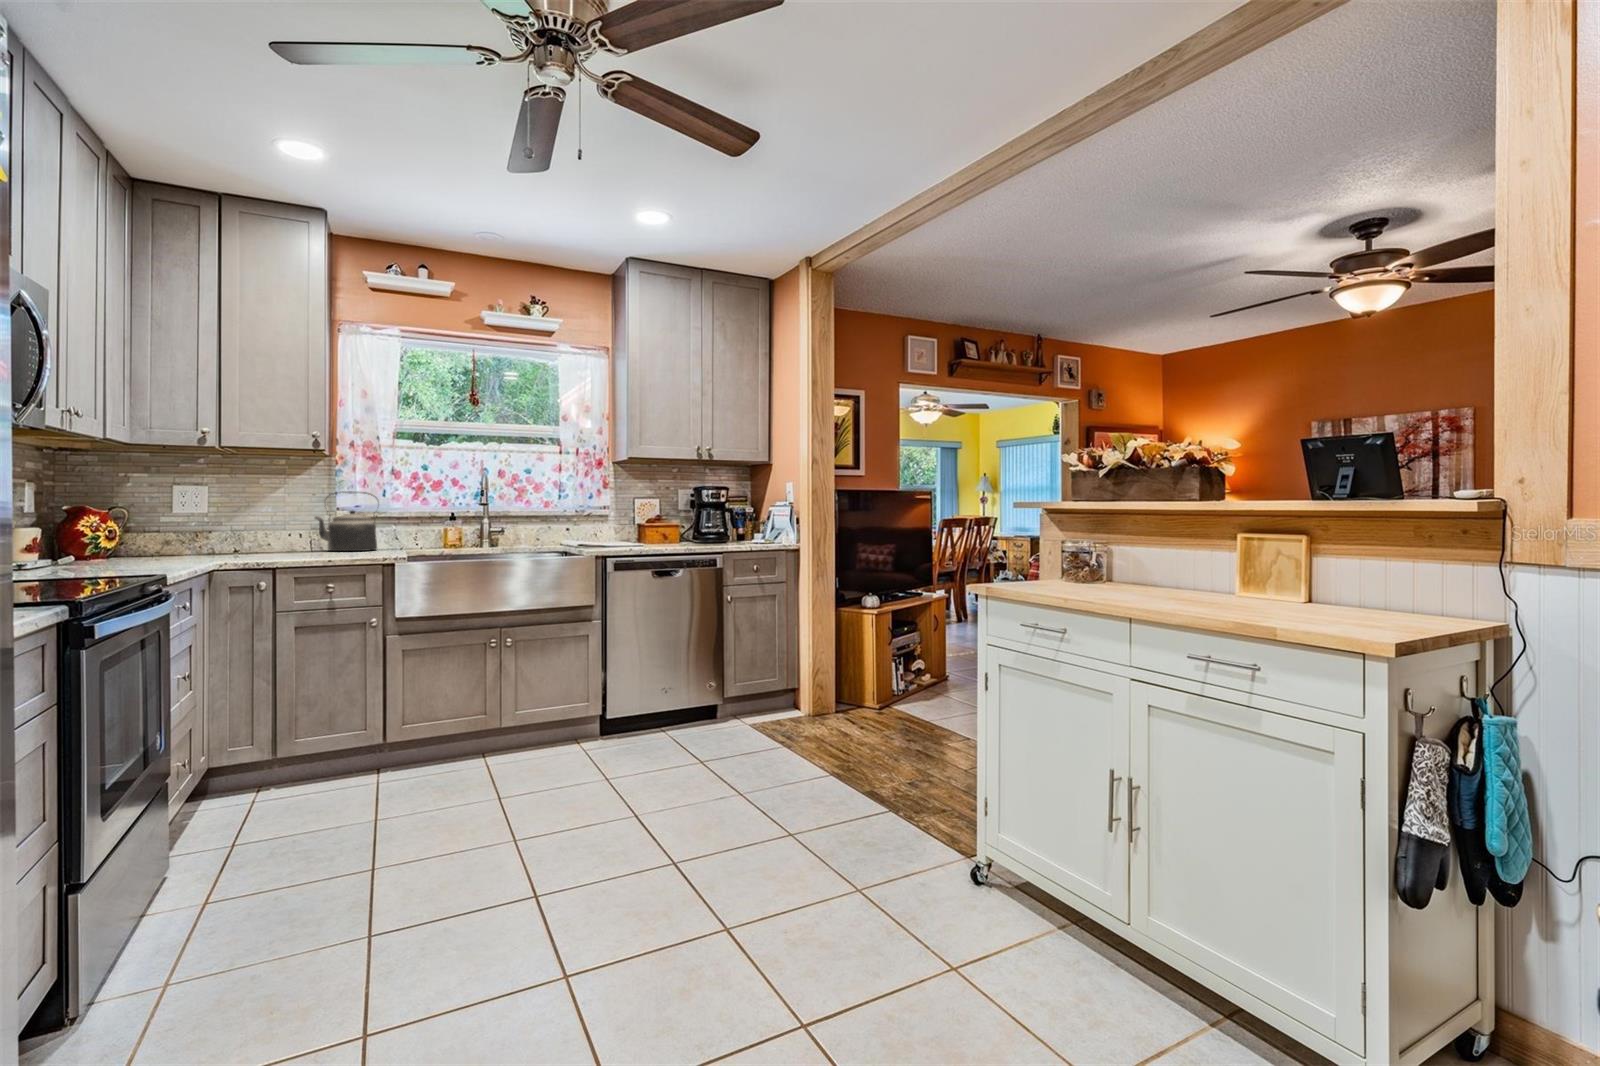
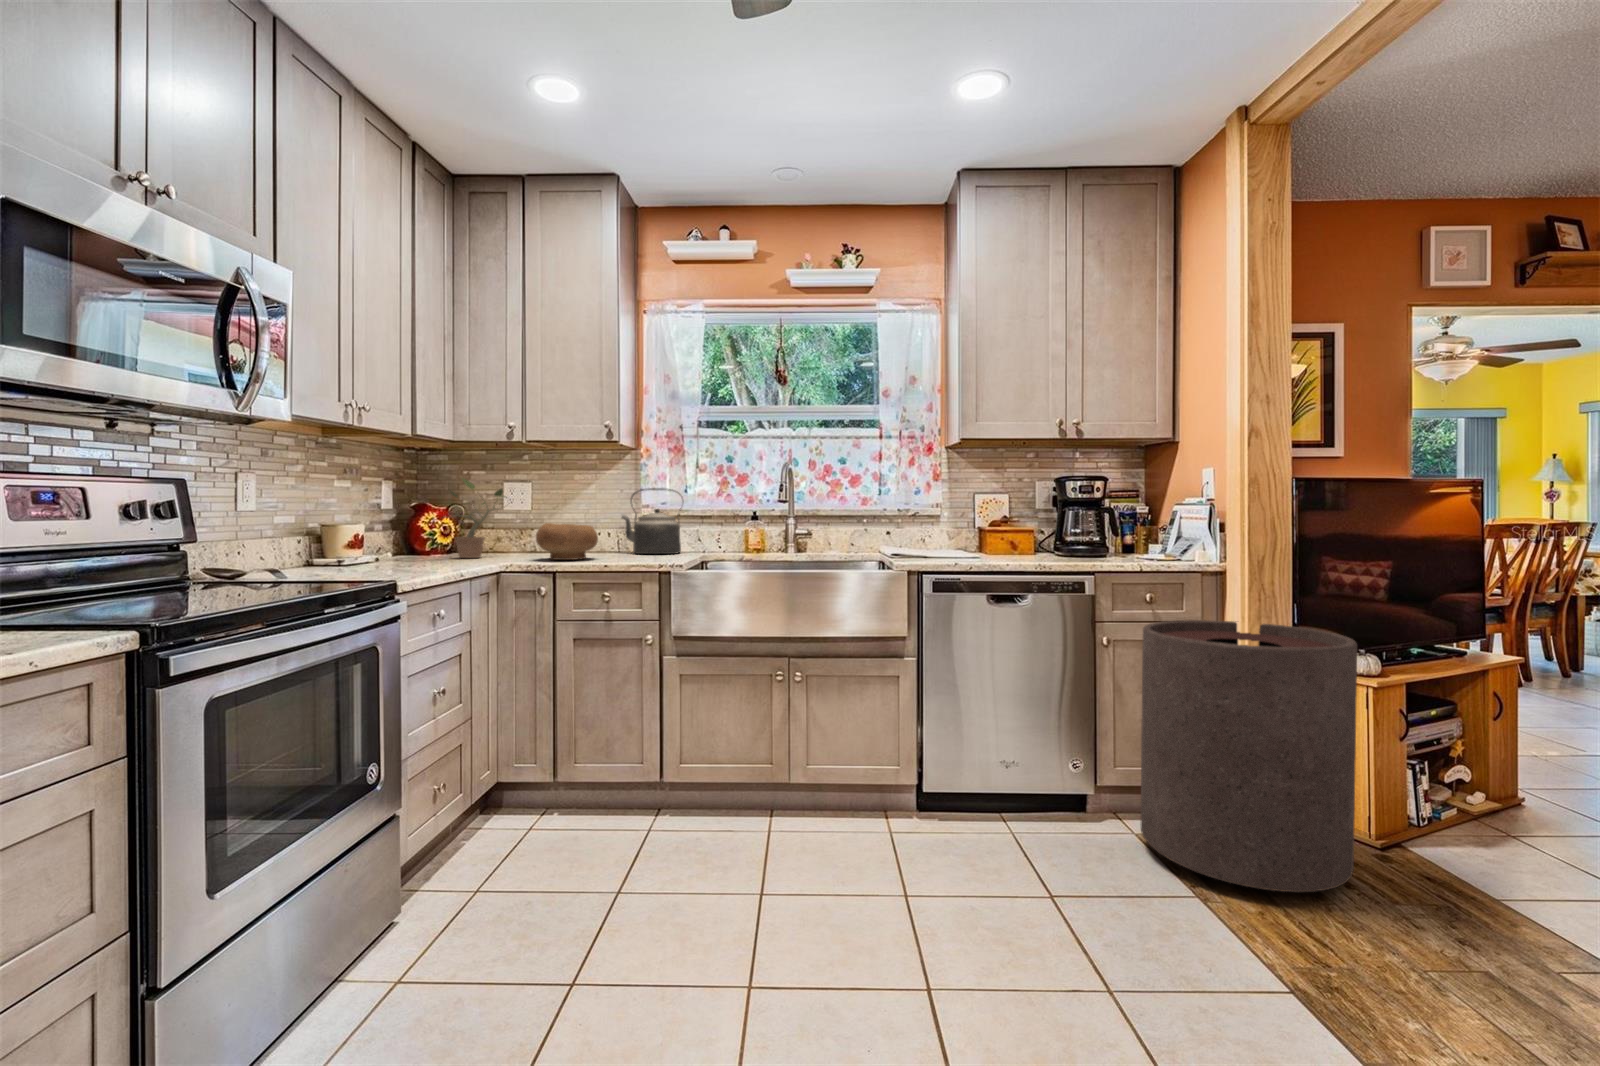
potted plant: none [119,477,195,559] -> present [451,478,507,558]
bowl: none [240,524,307,558] -> present [536,523,598,560]
trash can: none [753,583,865,736] -> present [1141,620,1357,892]

